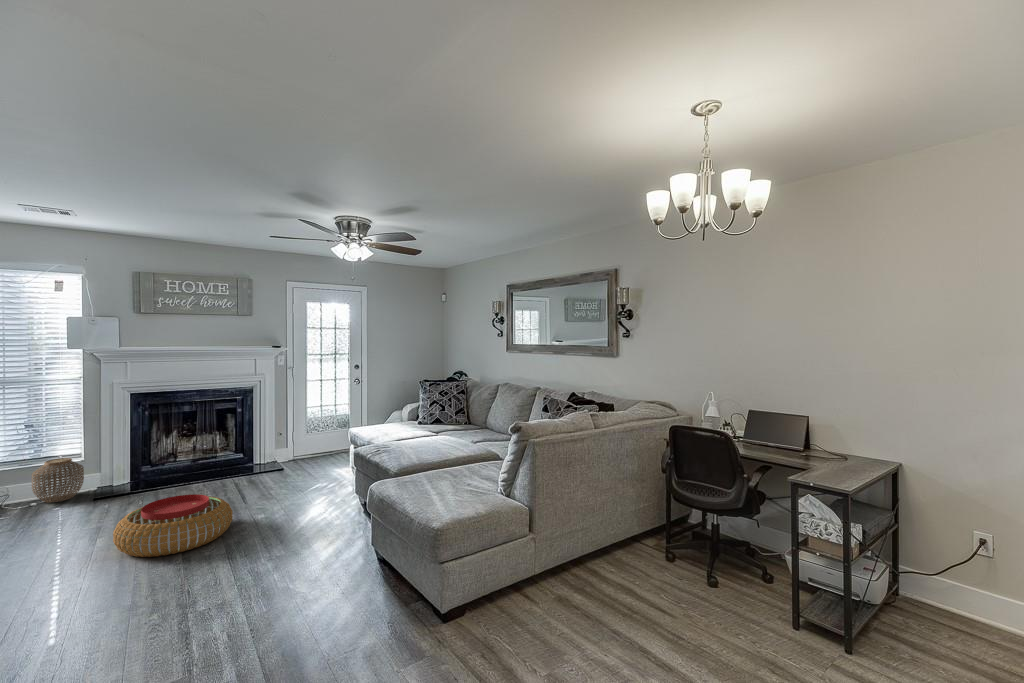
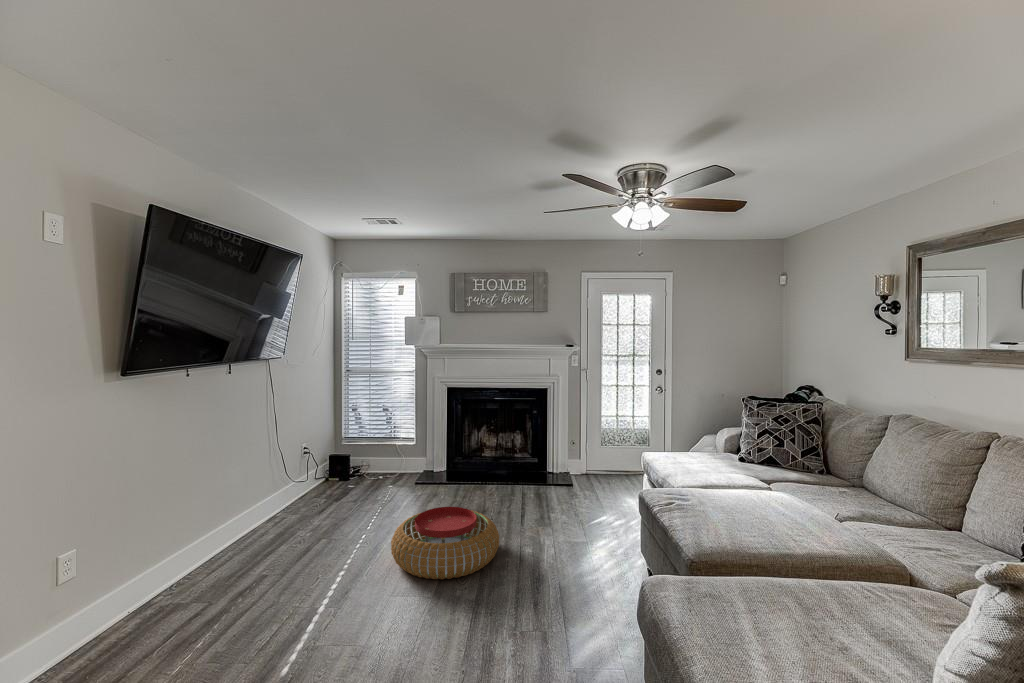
woven basket: present [32,458,84,503] -> none [376,441,410,480]

